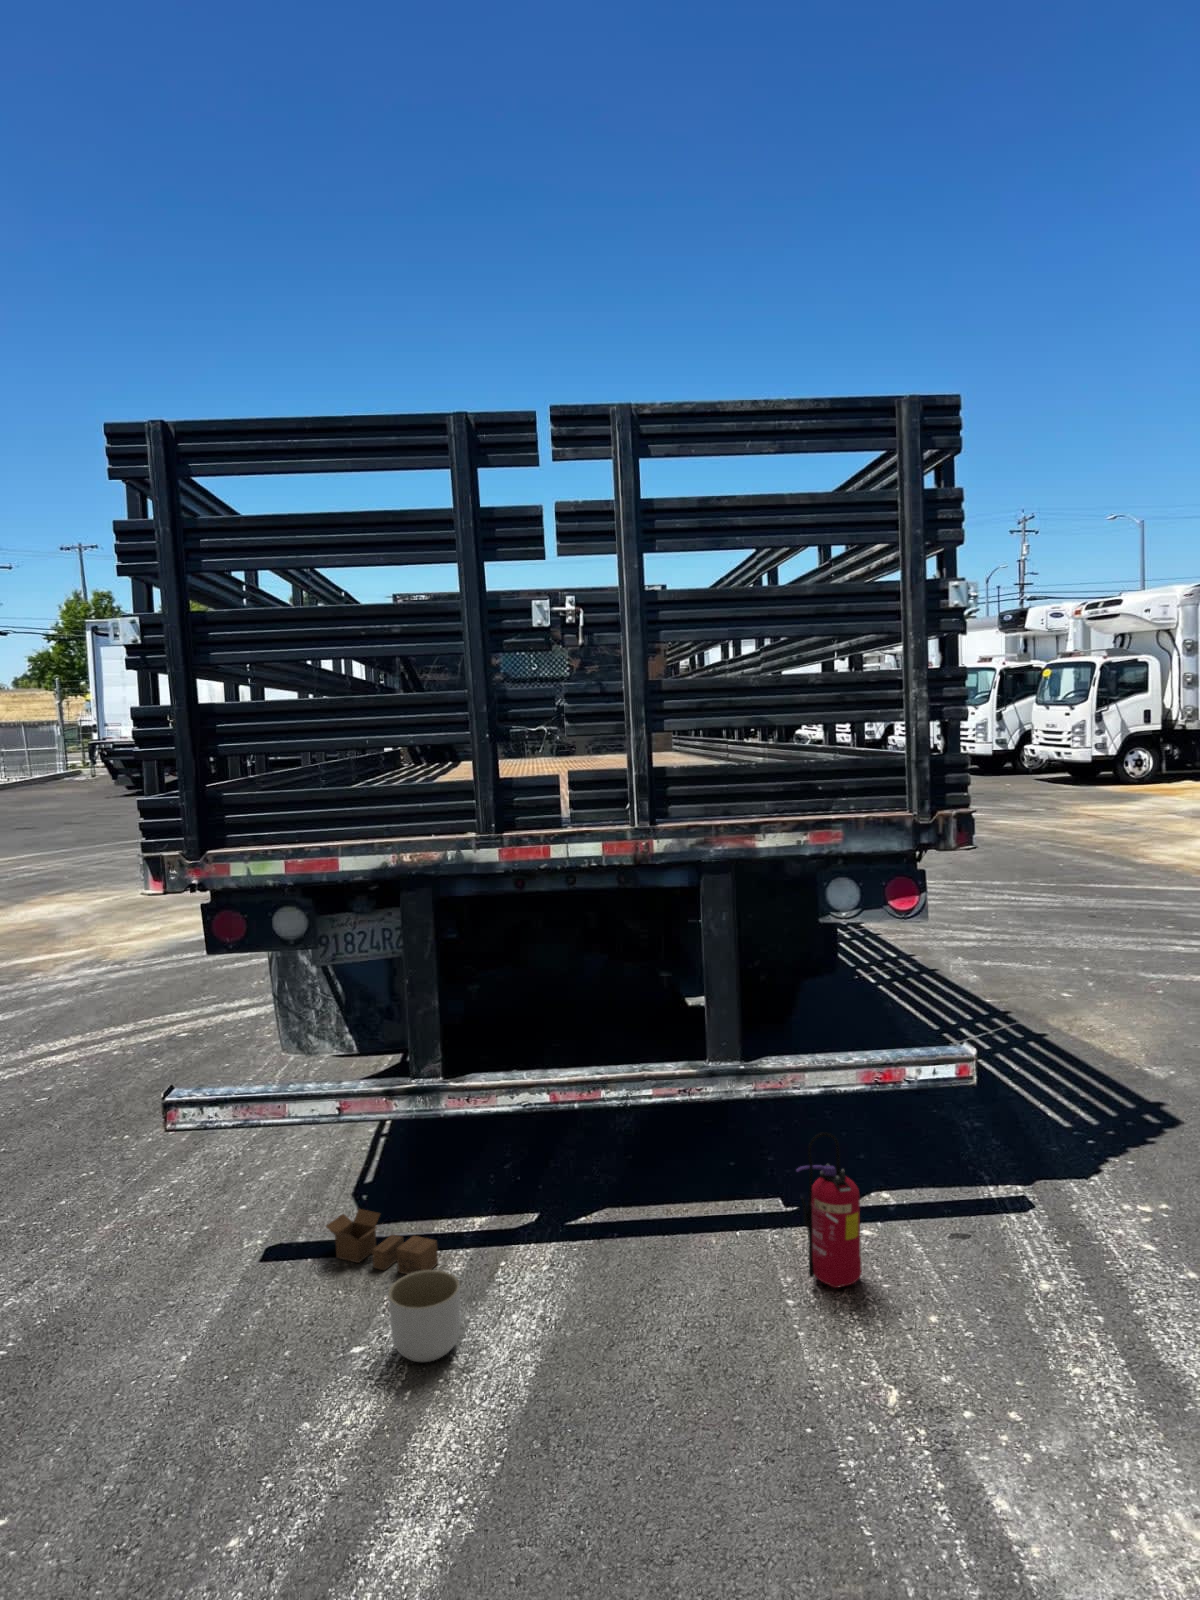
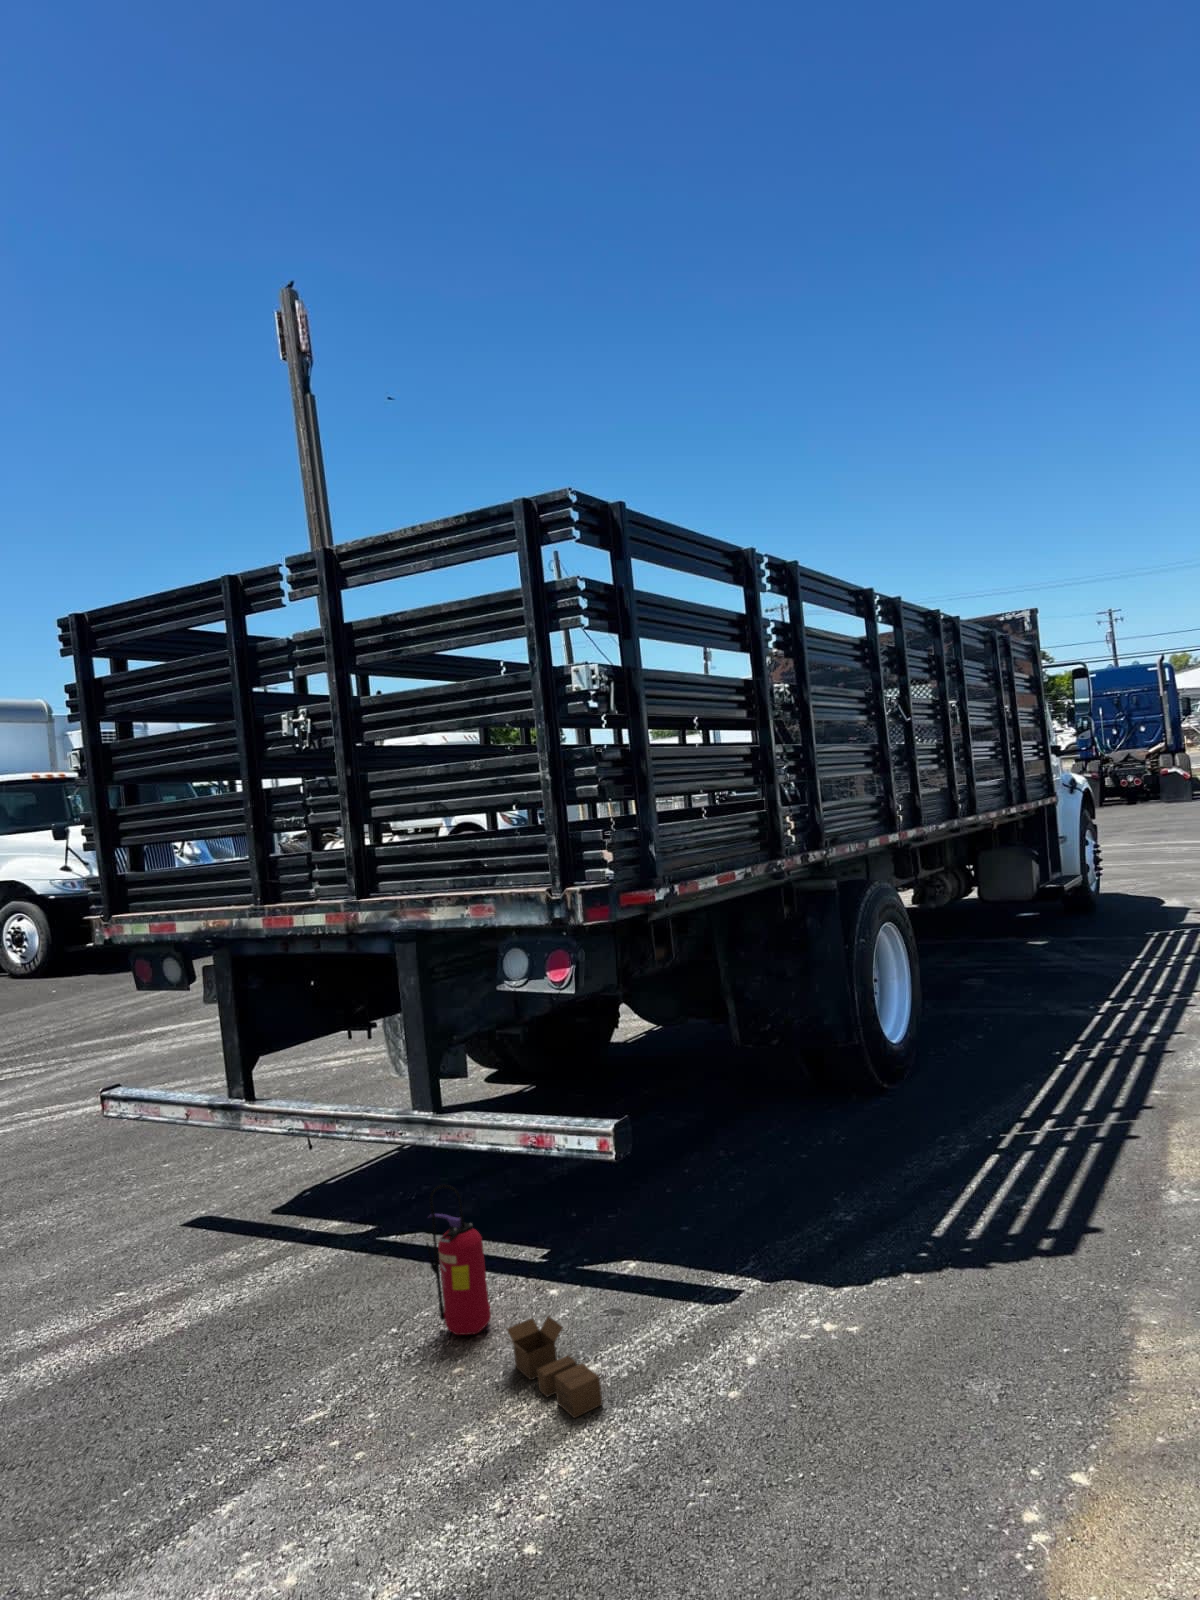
cardboard box: present [326,1209,438,1275] -> present [506,1317,602,1418]
planter: present [388,1270,461,1362] -> none [126,1245,187,1314]

